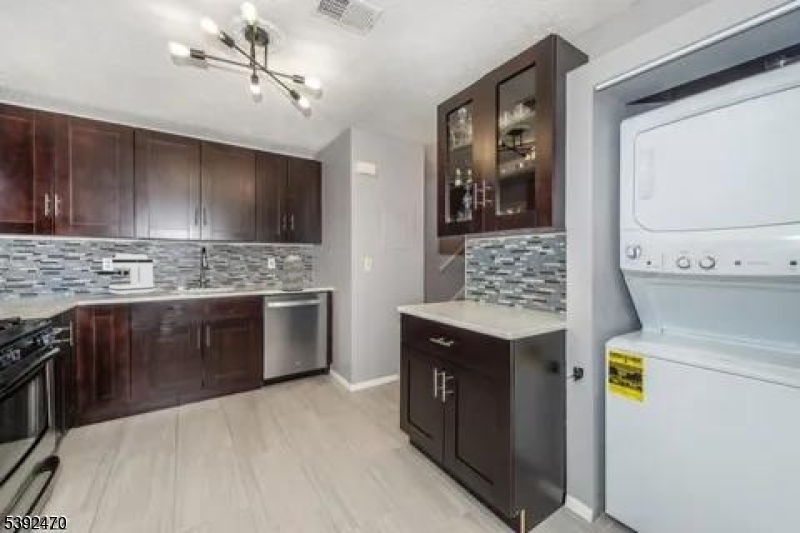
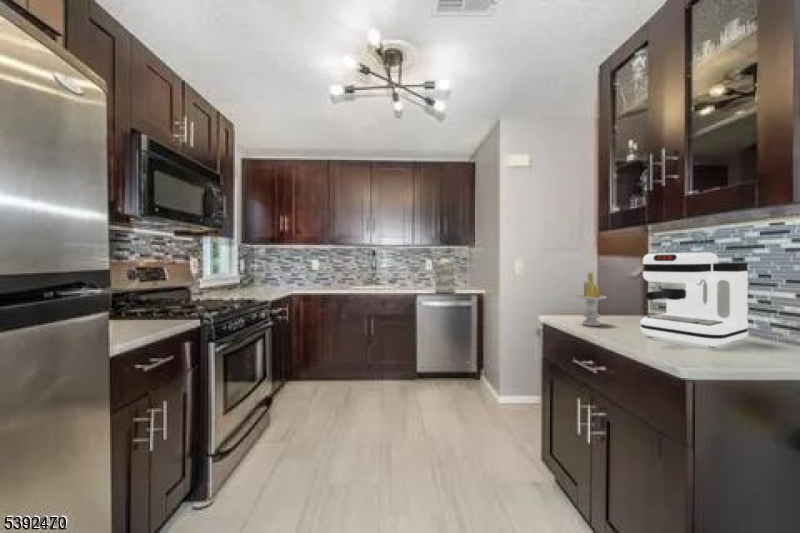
coffee maker: present [97,254,153,295] -> present [640,252,748,347]
candle: none [422,267,443,310] -> present [577,272,607,326]

